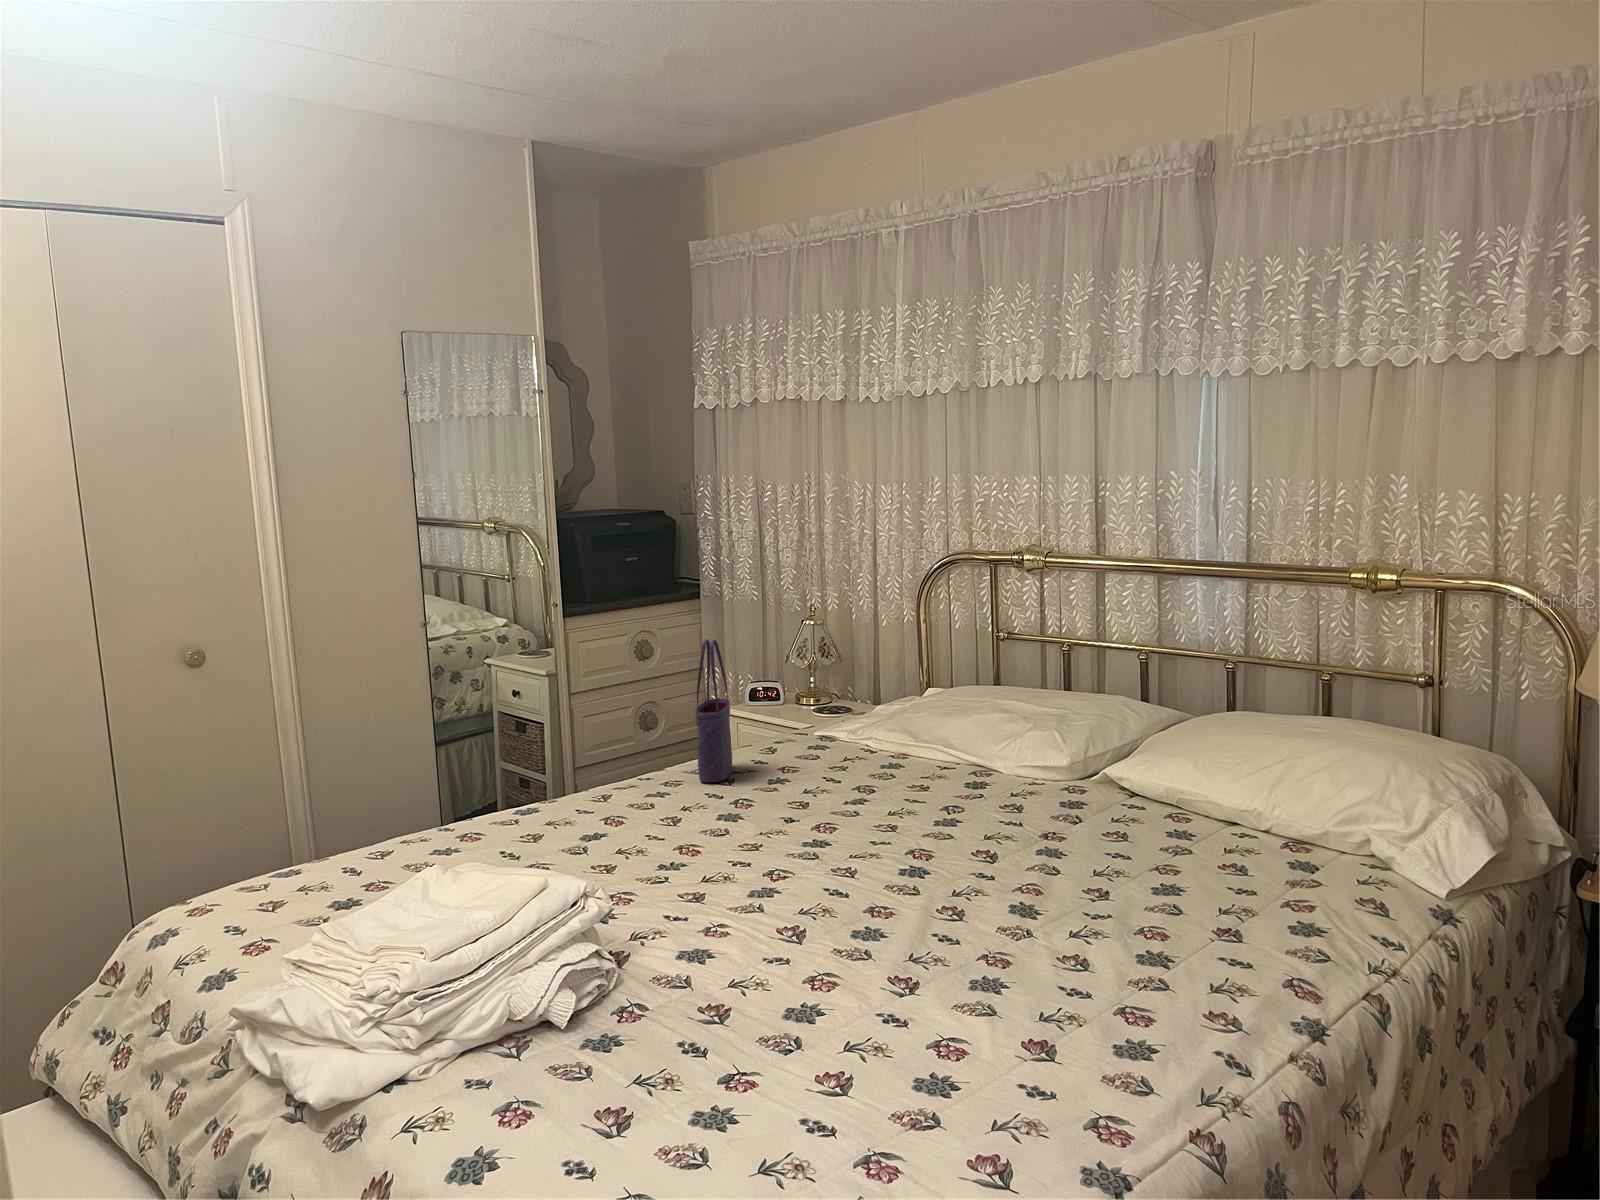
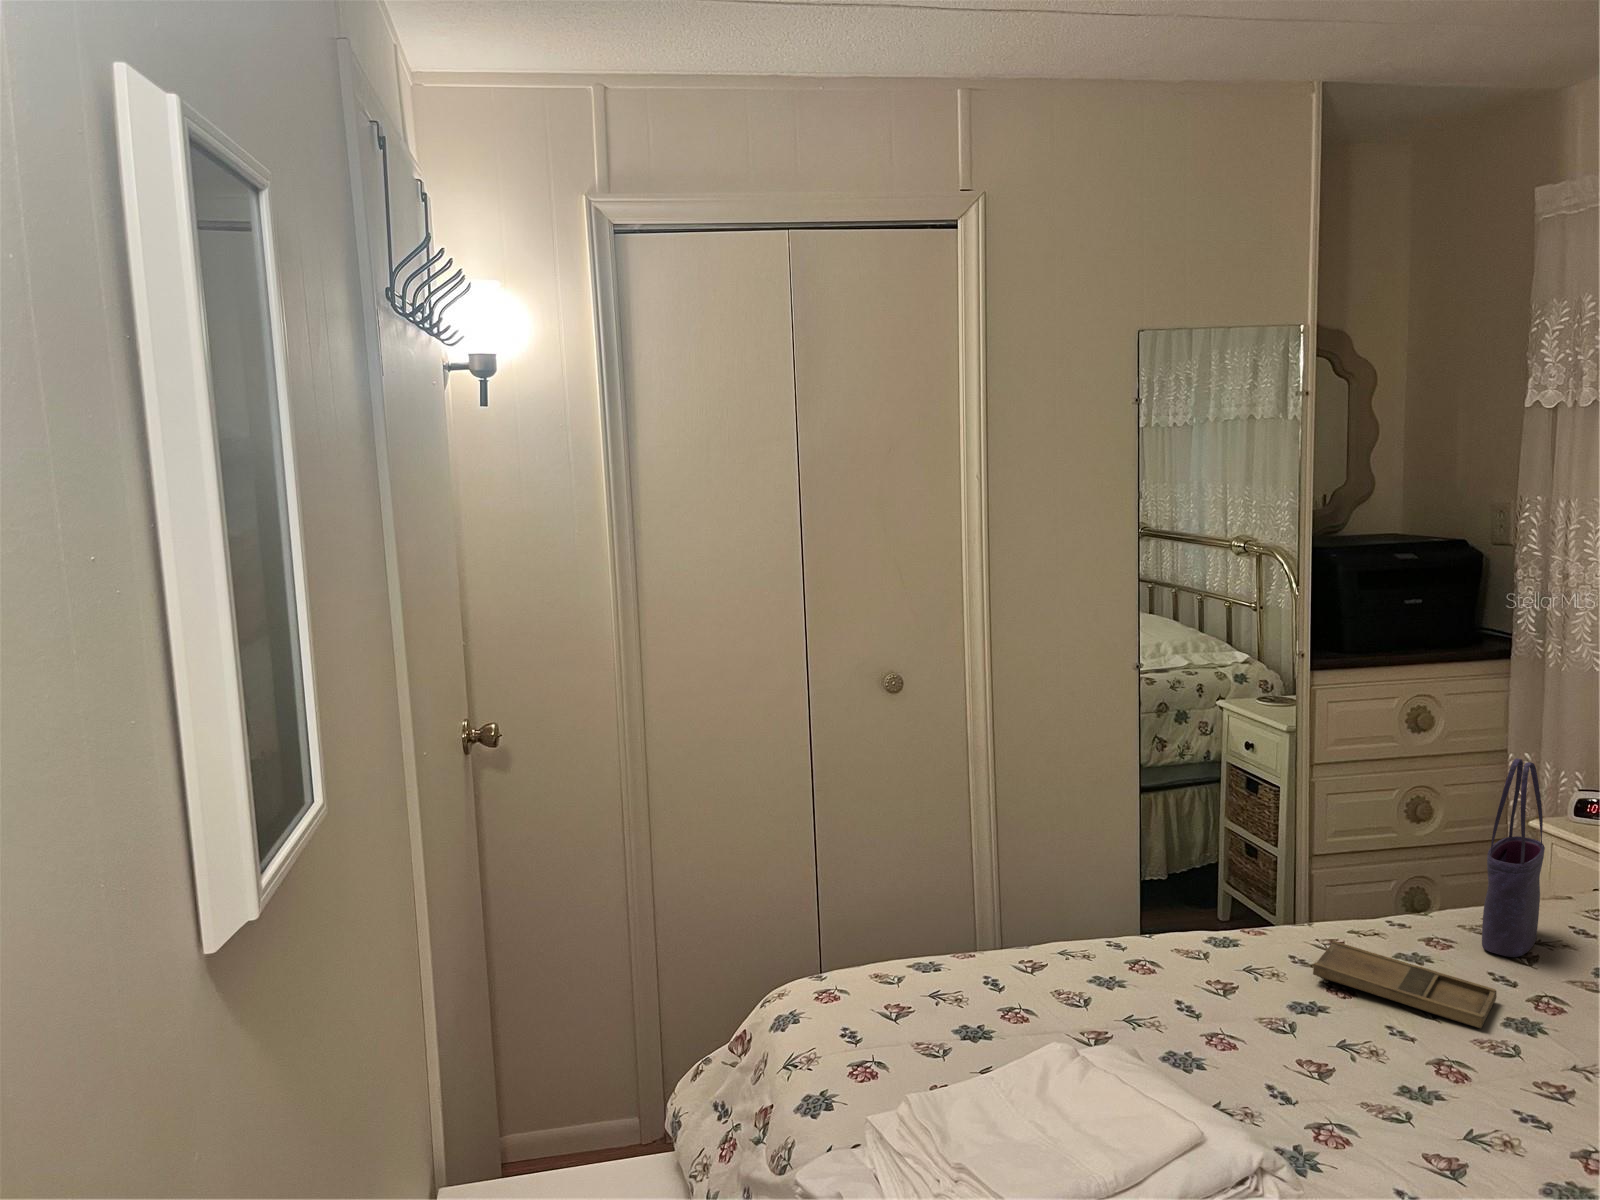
tray: none [589,795,712,823] -> present [1313,941,1497,1028]

